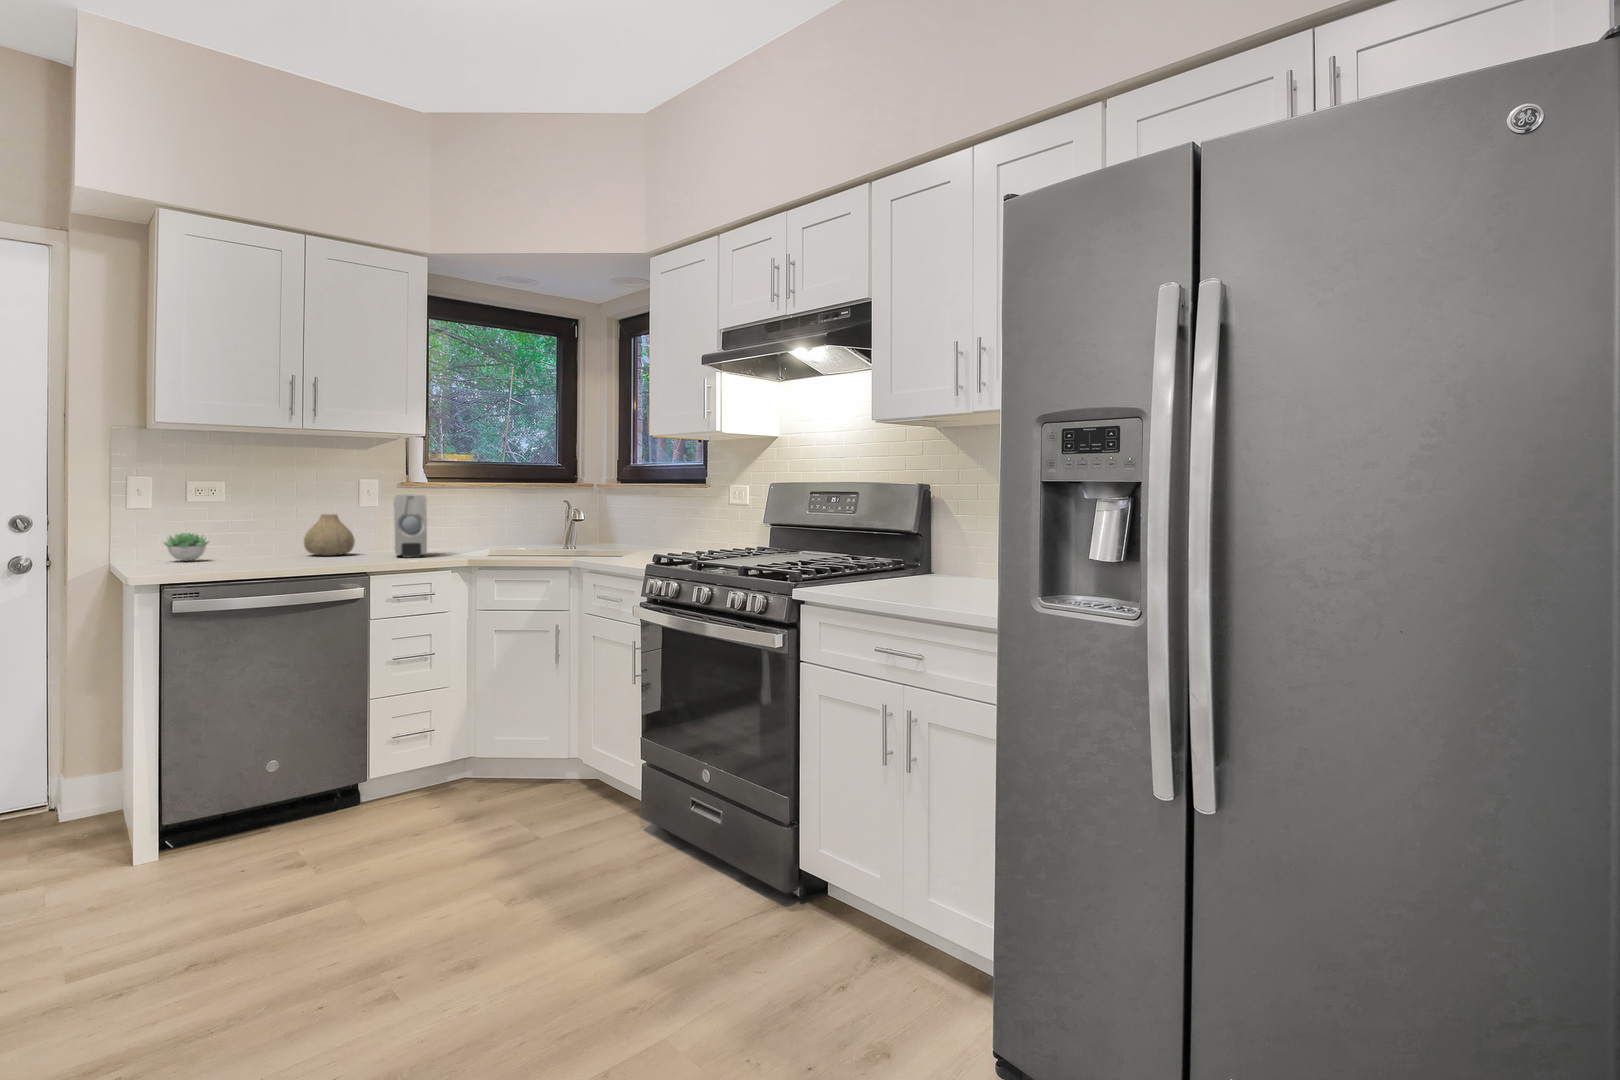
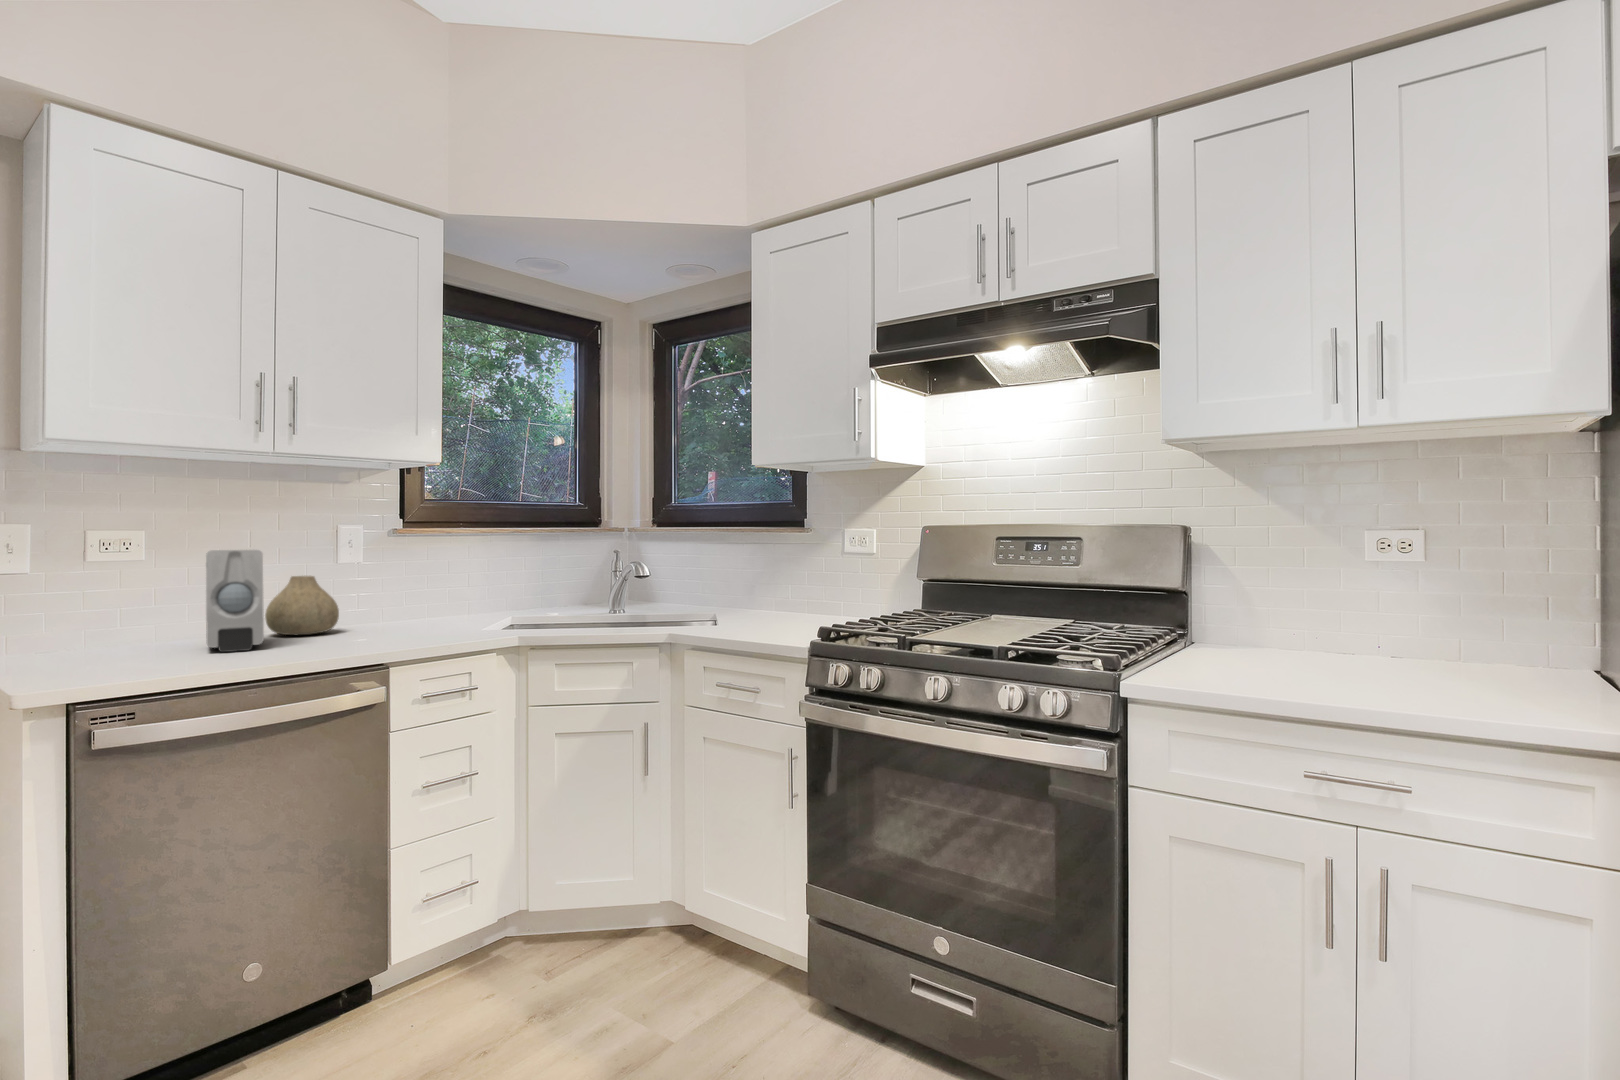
soap dispenser: present [394,495,427,558] -> present [206,550,264,652]
succulent plant: present [164,533,209,561] -> none [51,612,128,656]

